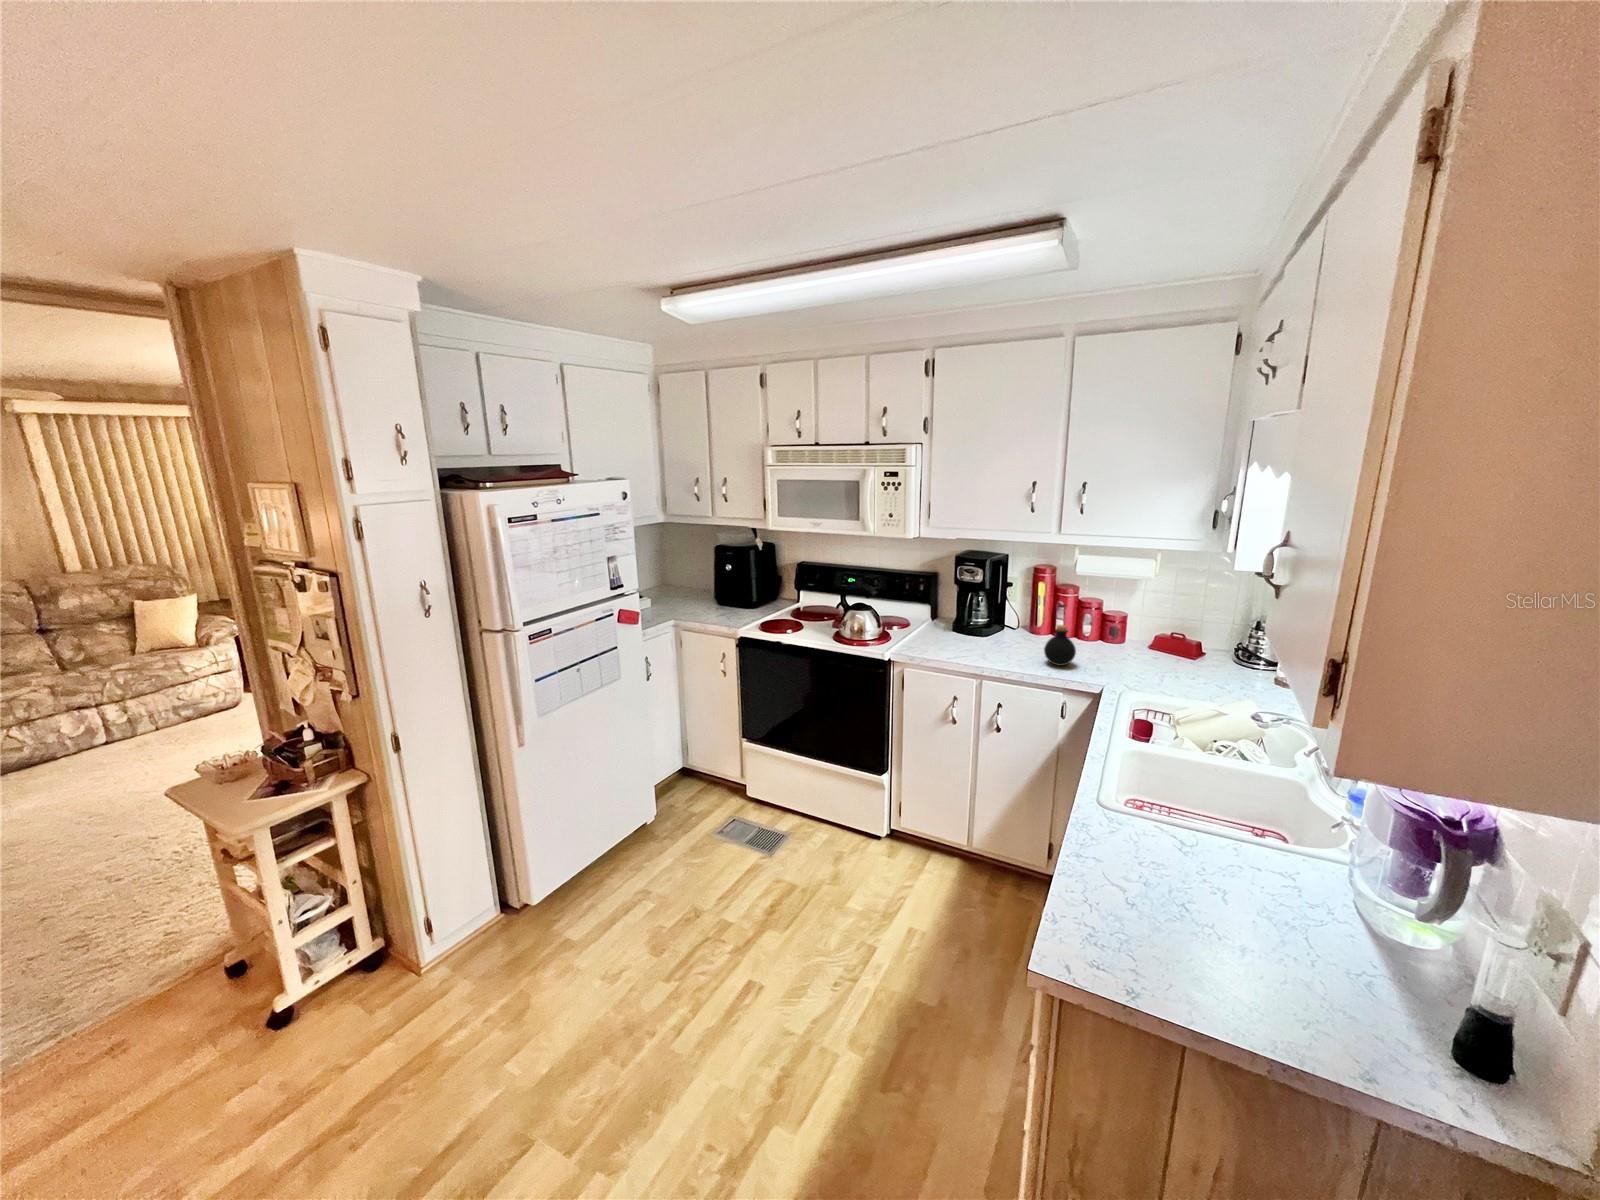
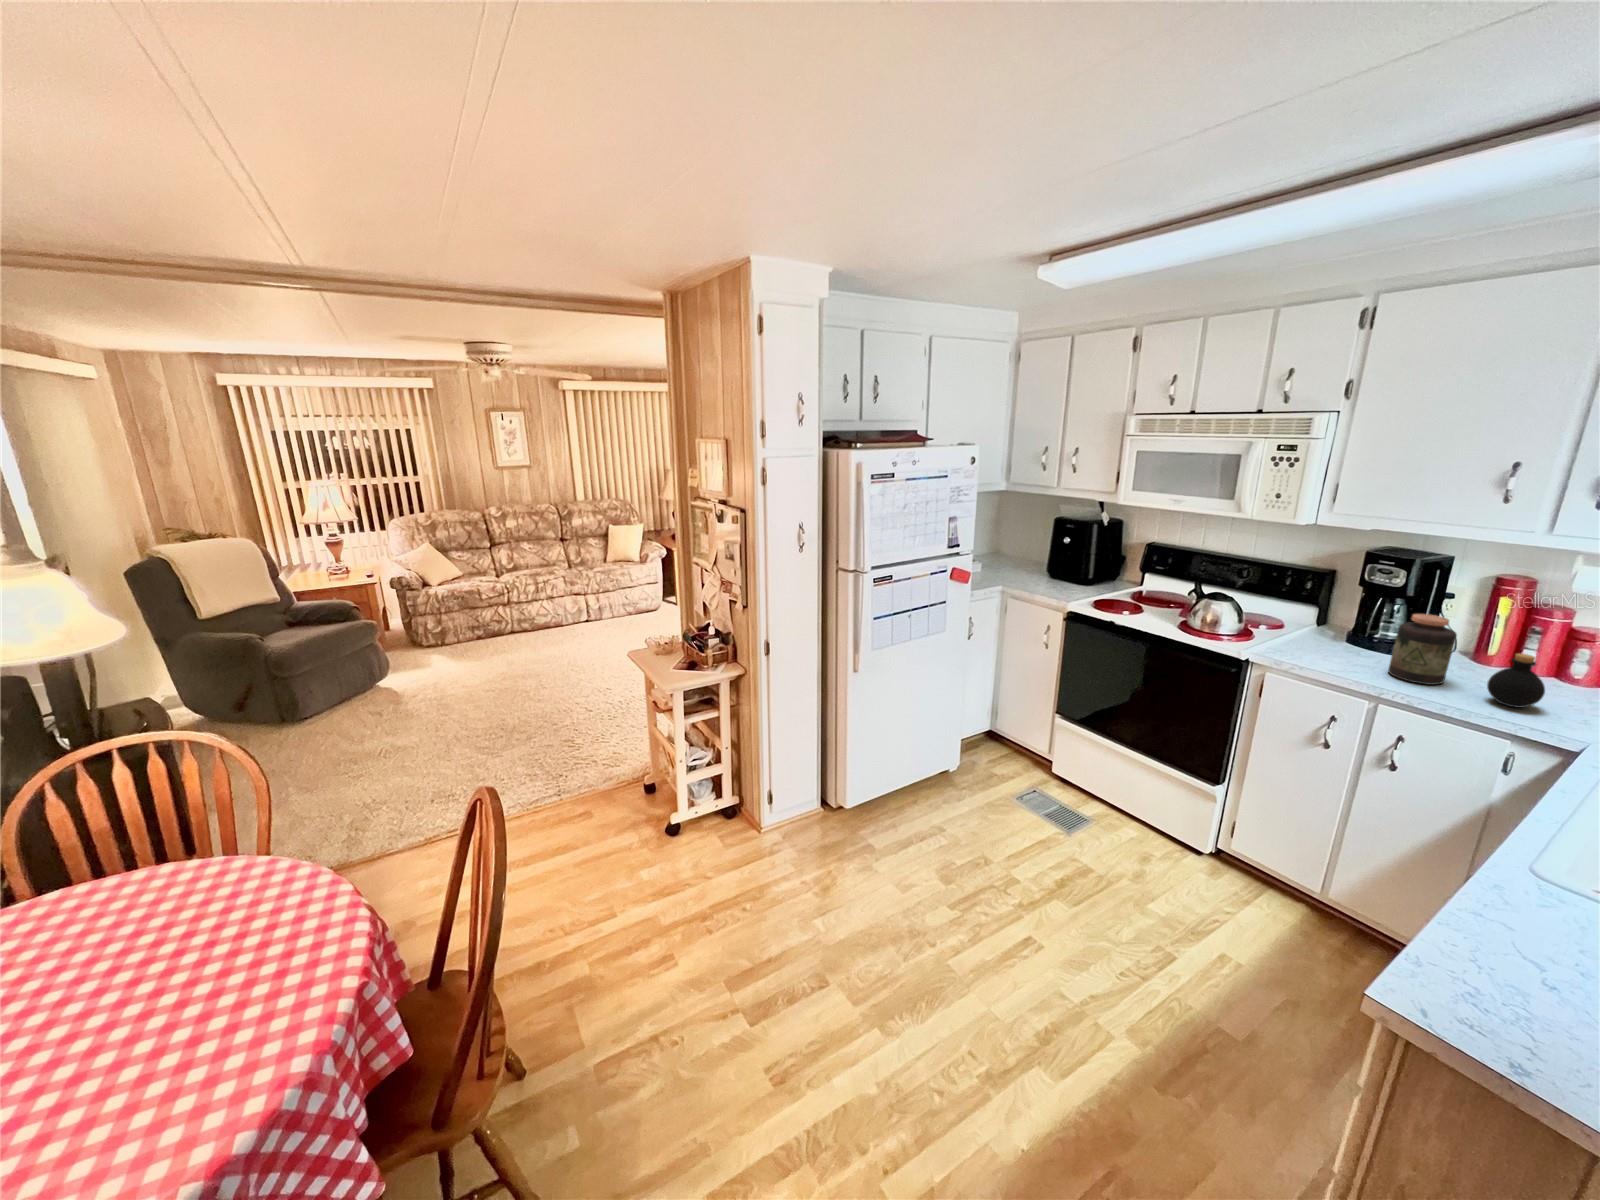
jar: none [984,602,1021,658] -> present [1388,614,1457,685]

